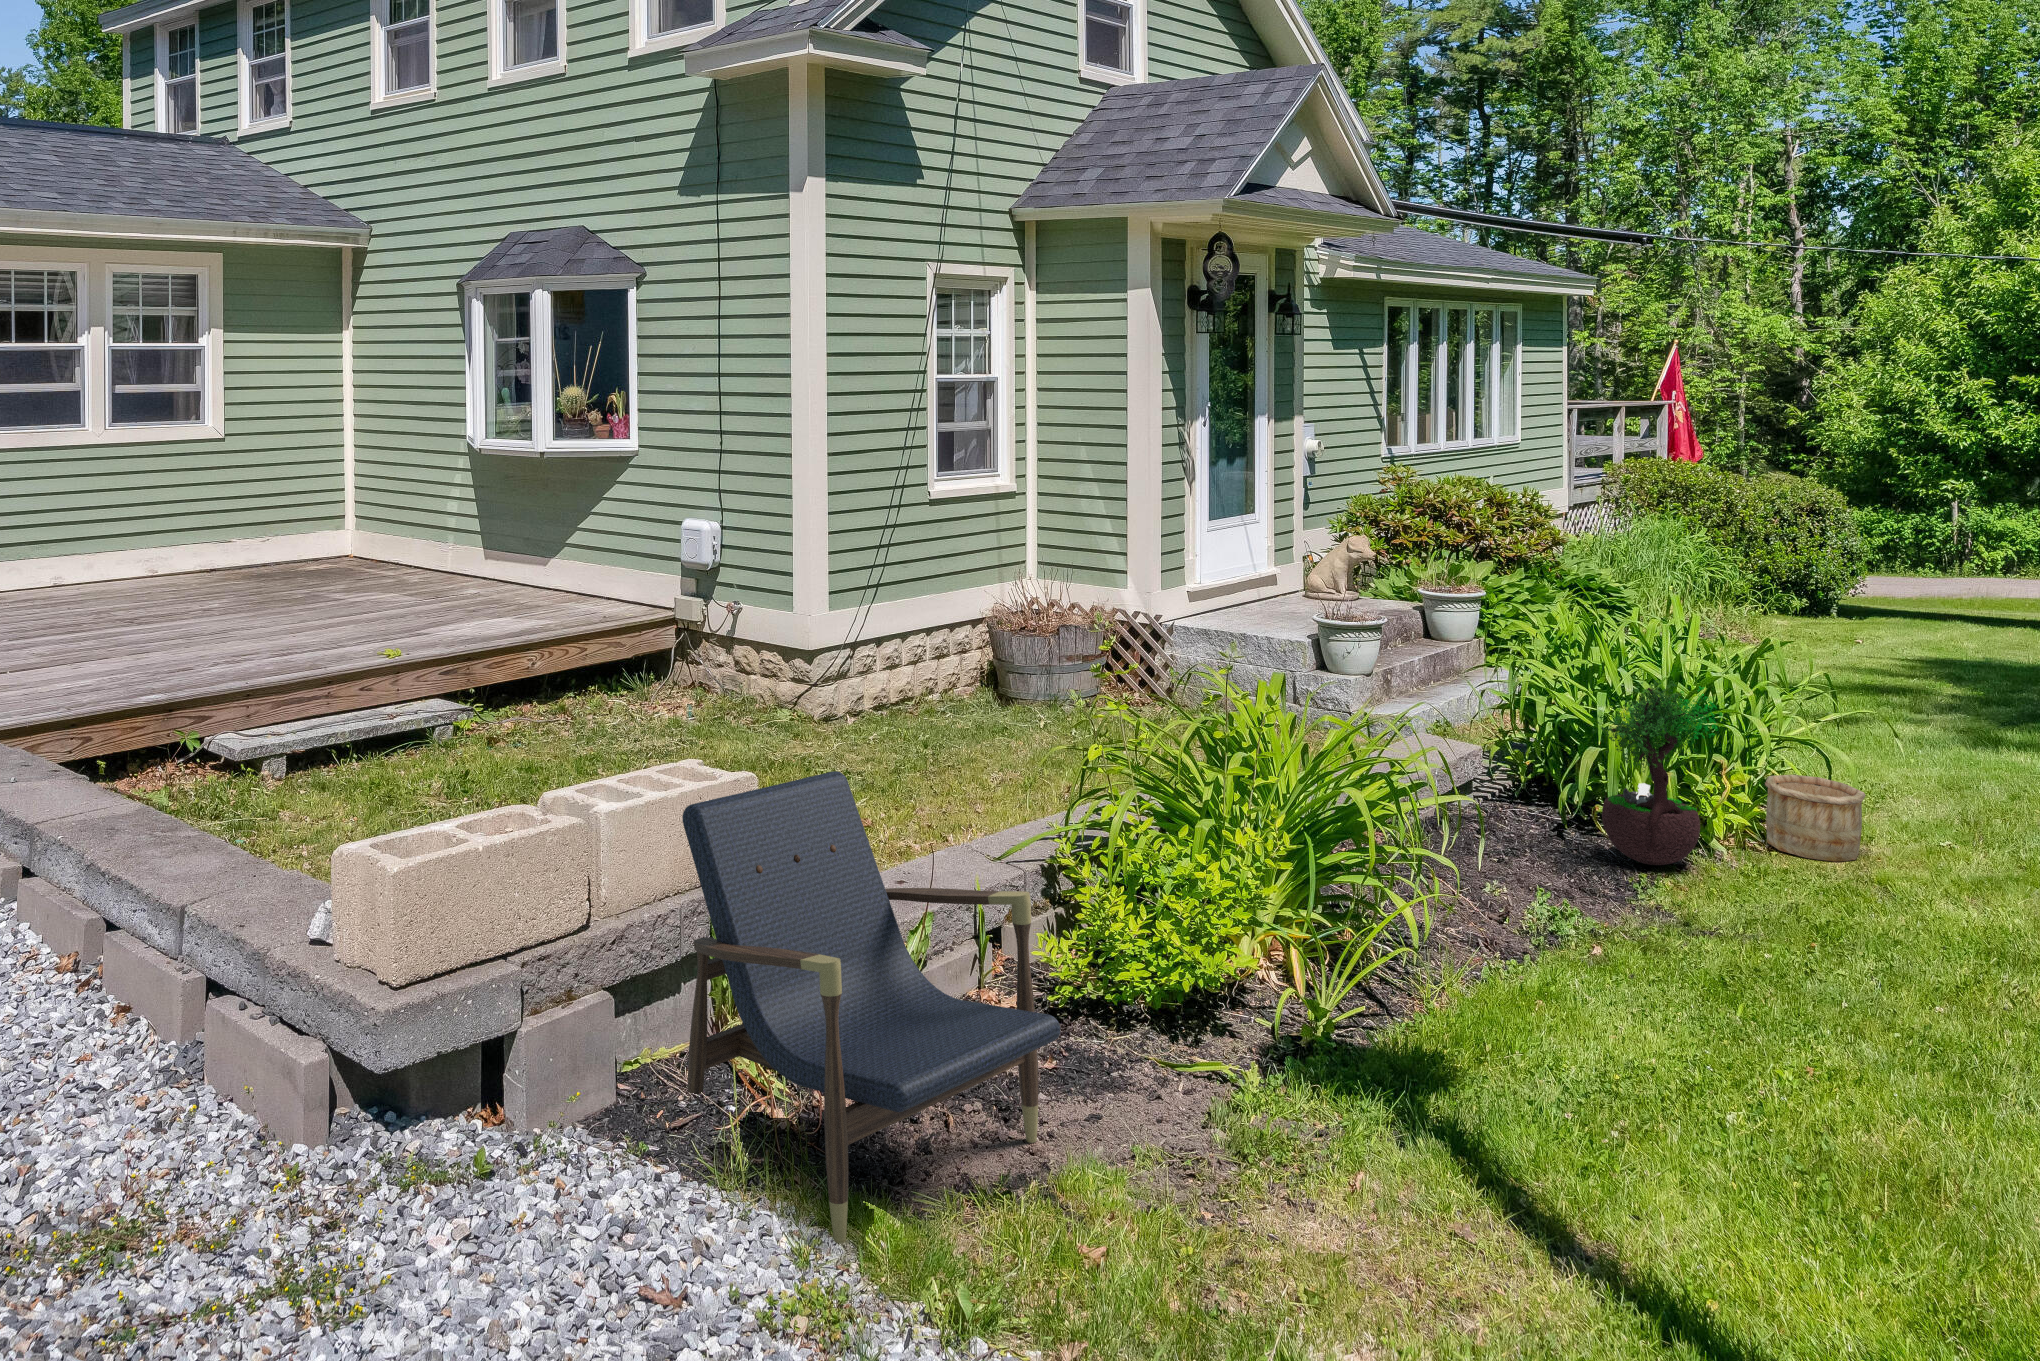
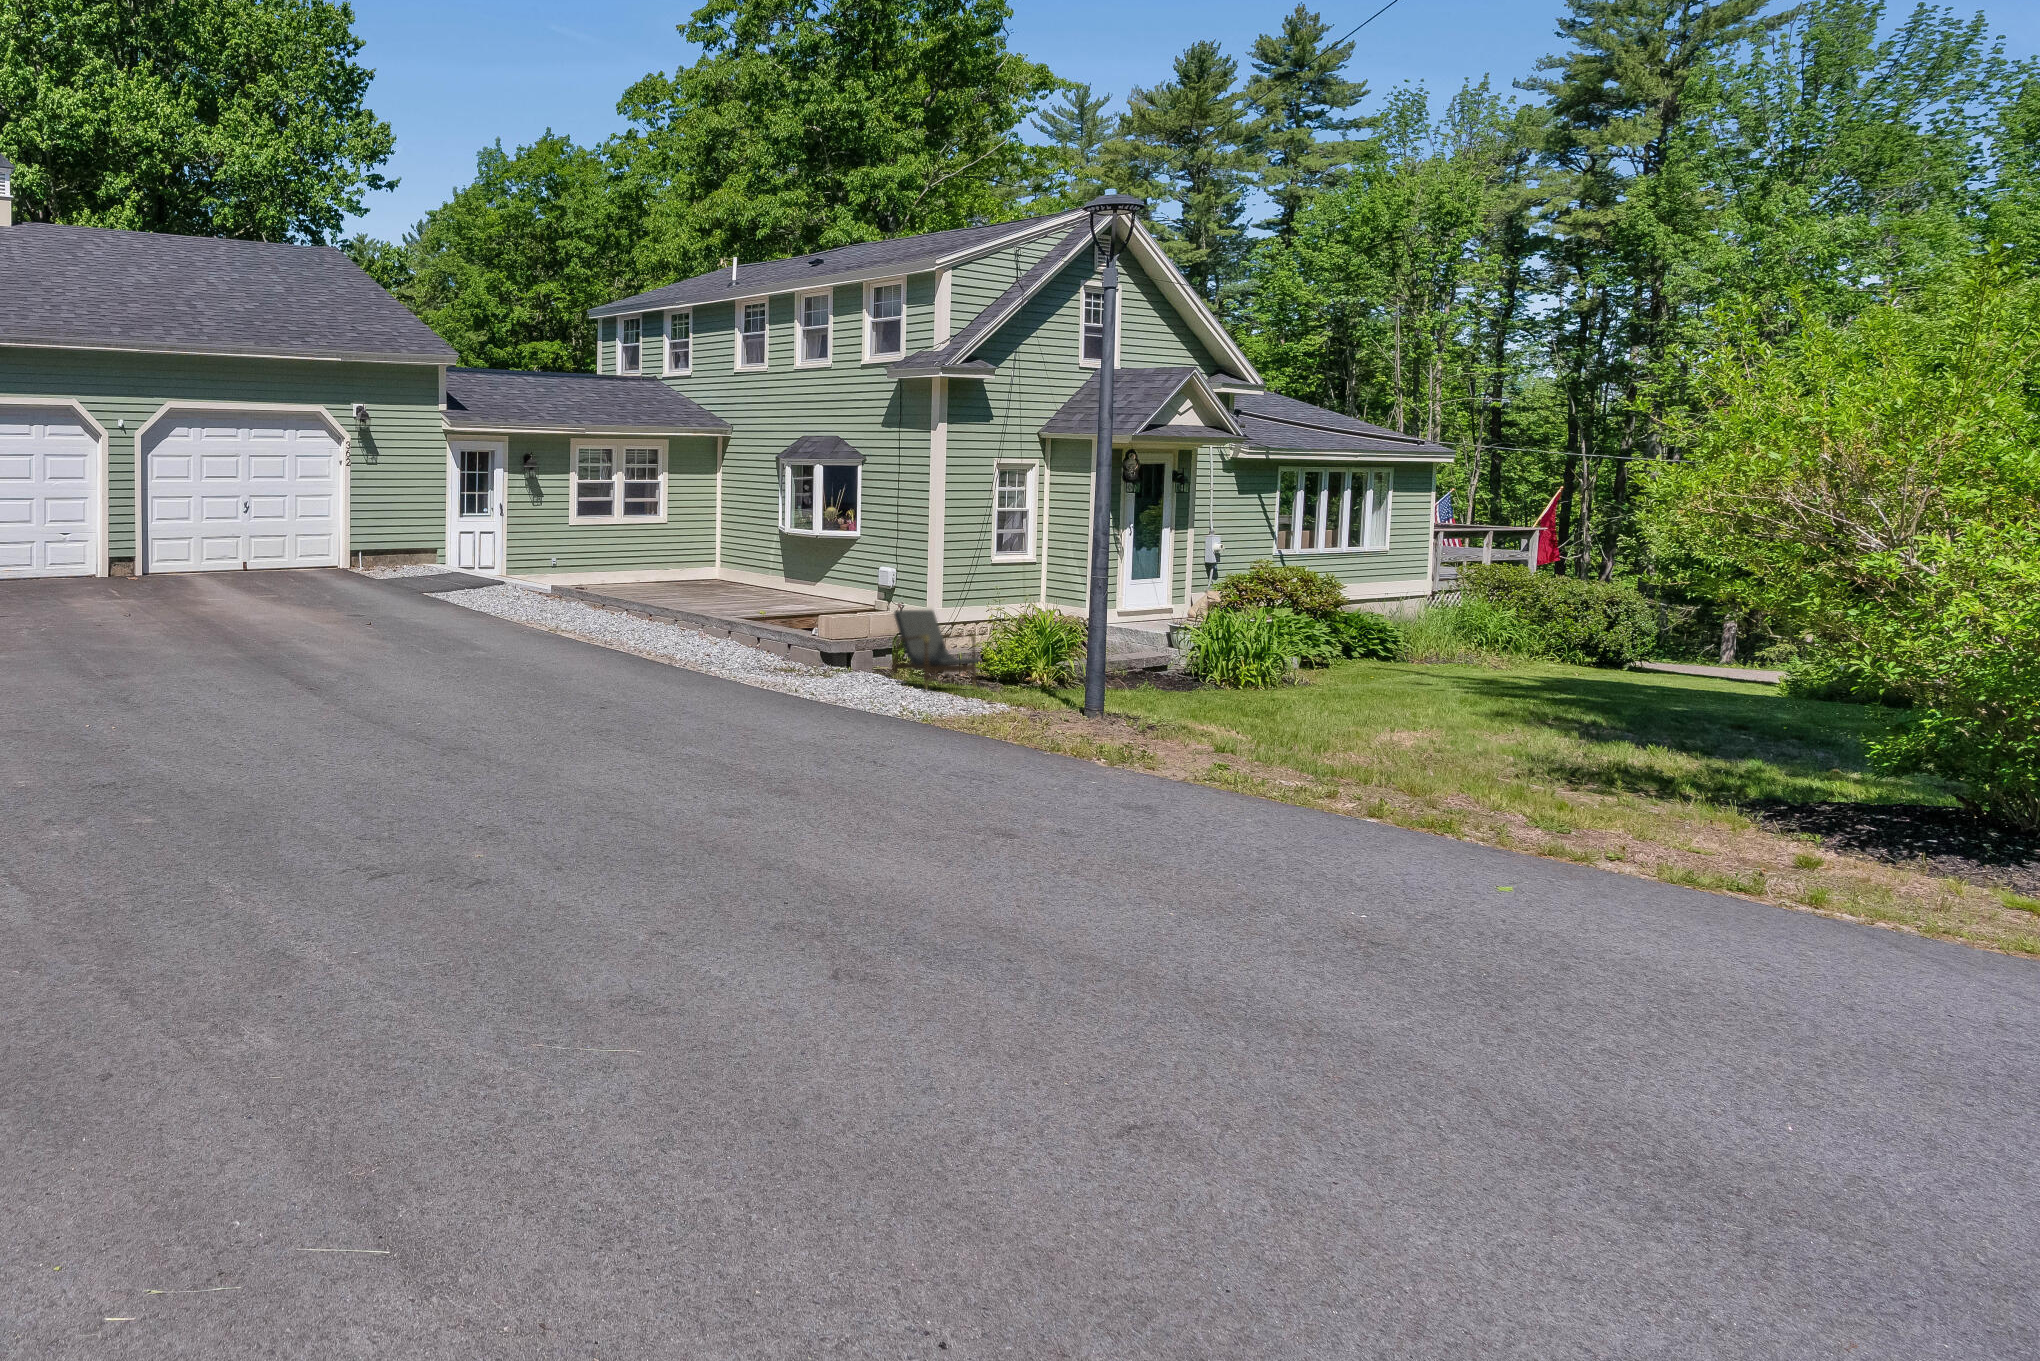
potted tree: present [1592,668,1723,865] -> none [1201,617,1246,684]
wooden bucket: present [1765,775,1865,862] -> none [1278,662,1312,689]

